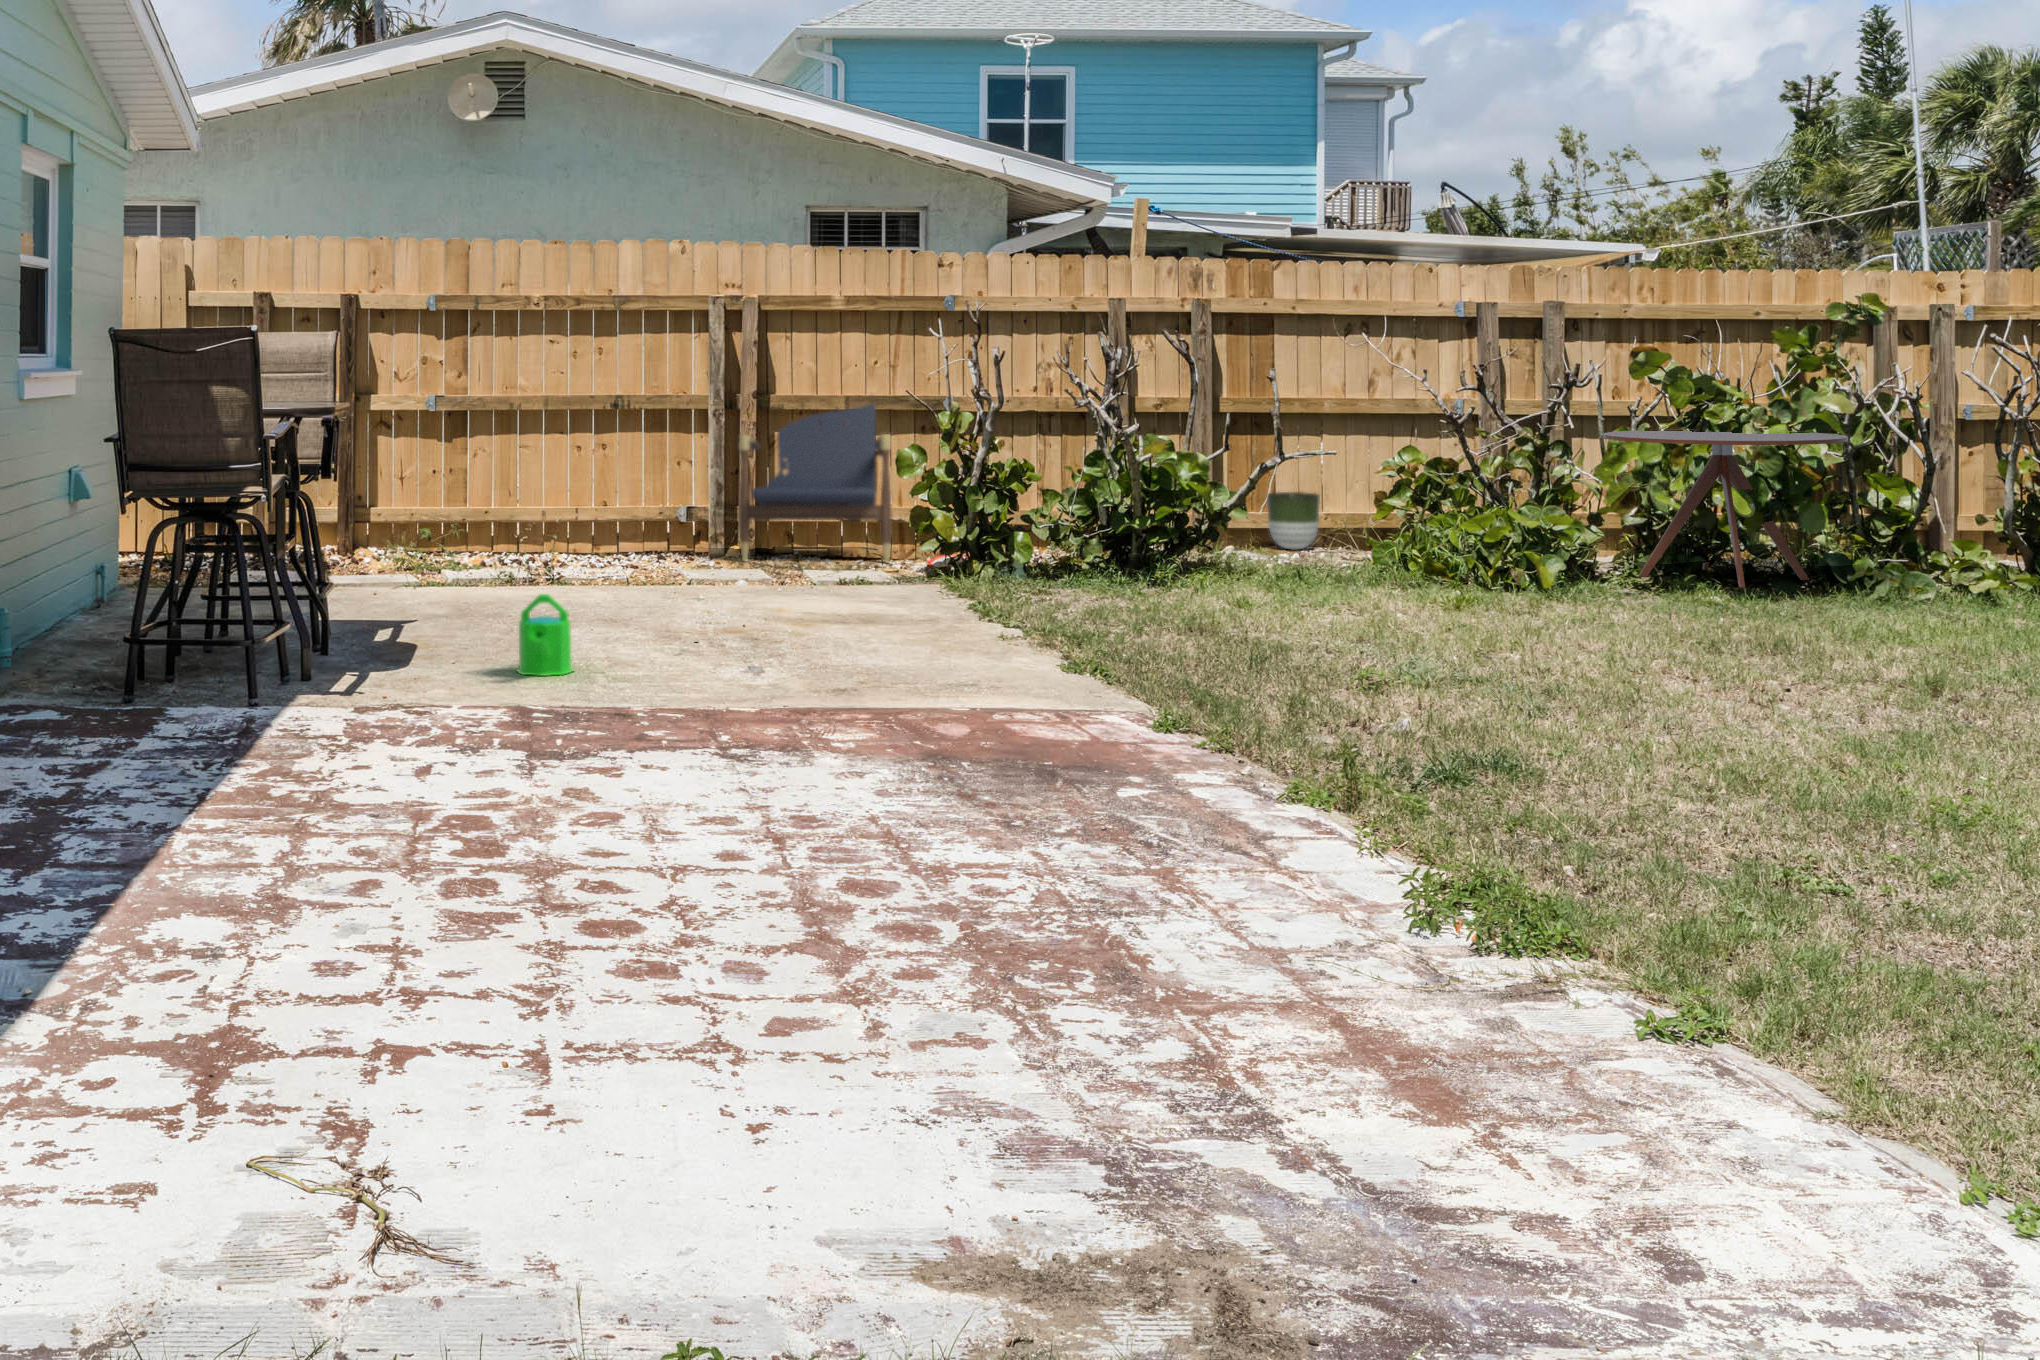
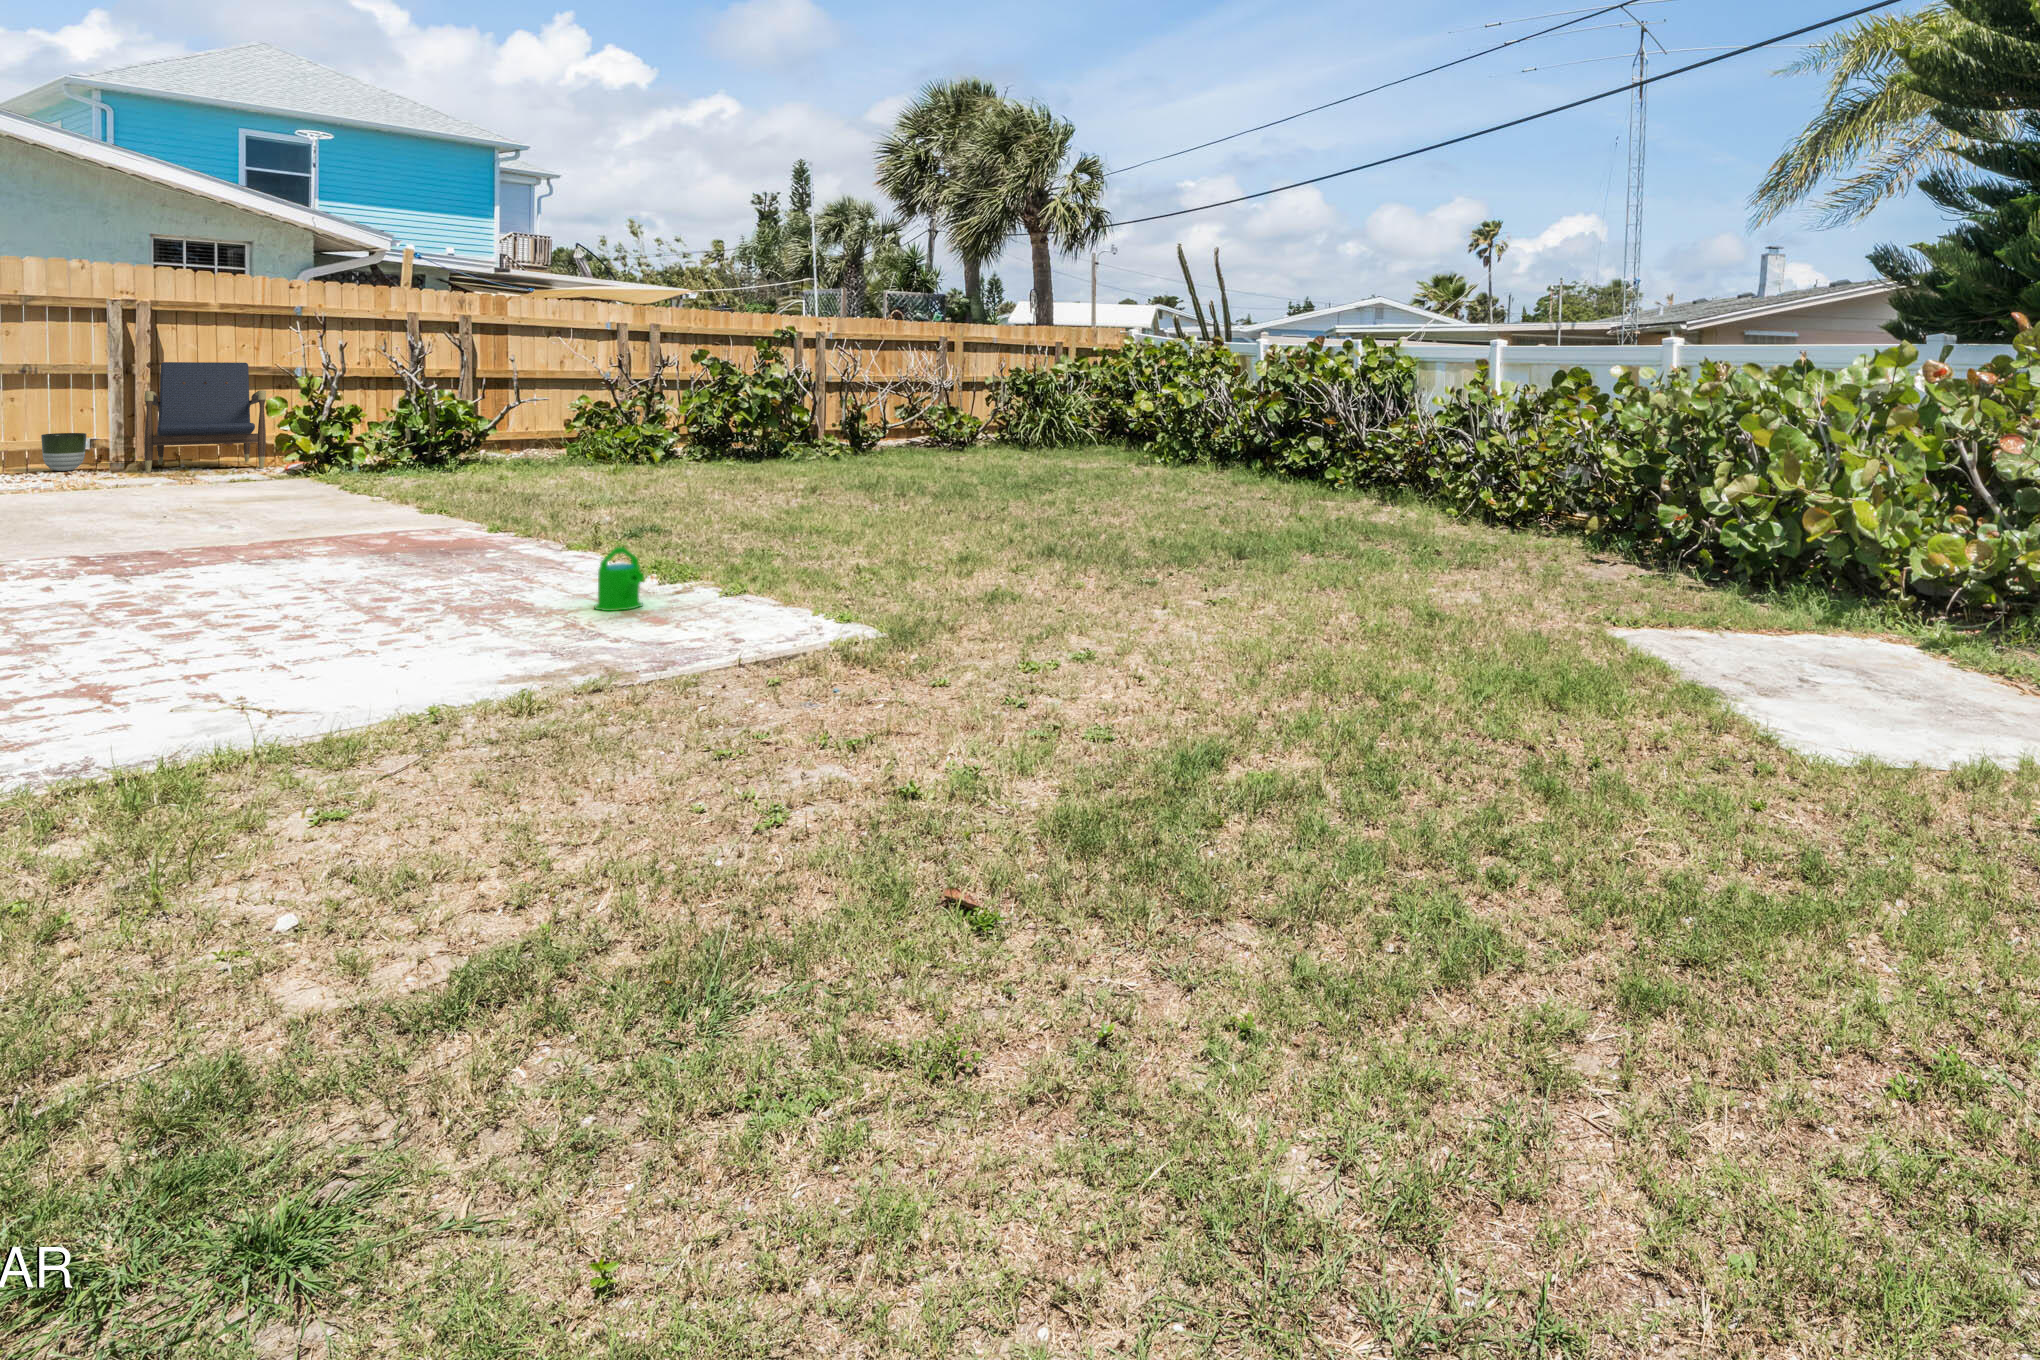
round table: present [1603,430,1848,588] -> none [681,386,783,456]
planter: present [1267,492,1320,550] -> present [41,433,87,471]
watering can: present [517,594,573,676] -> present [594,547,644,611]

